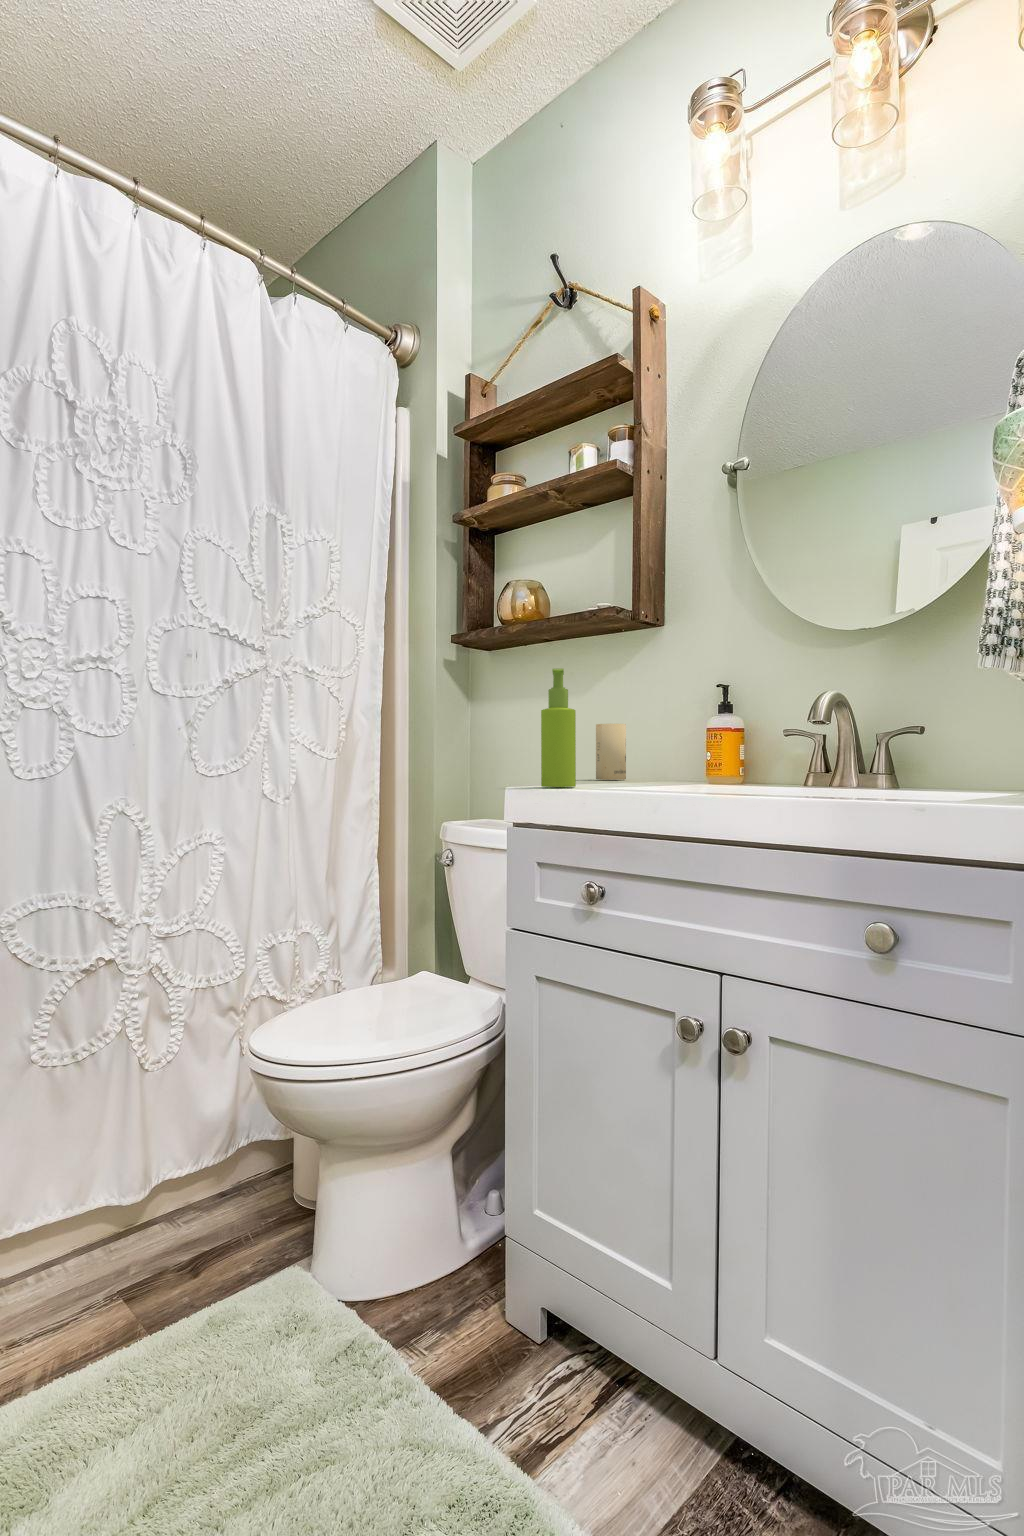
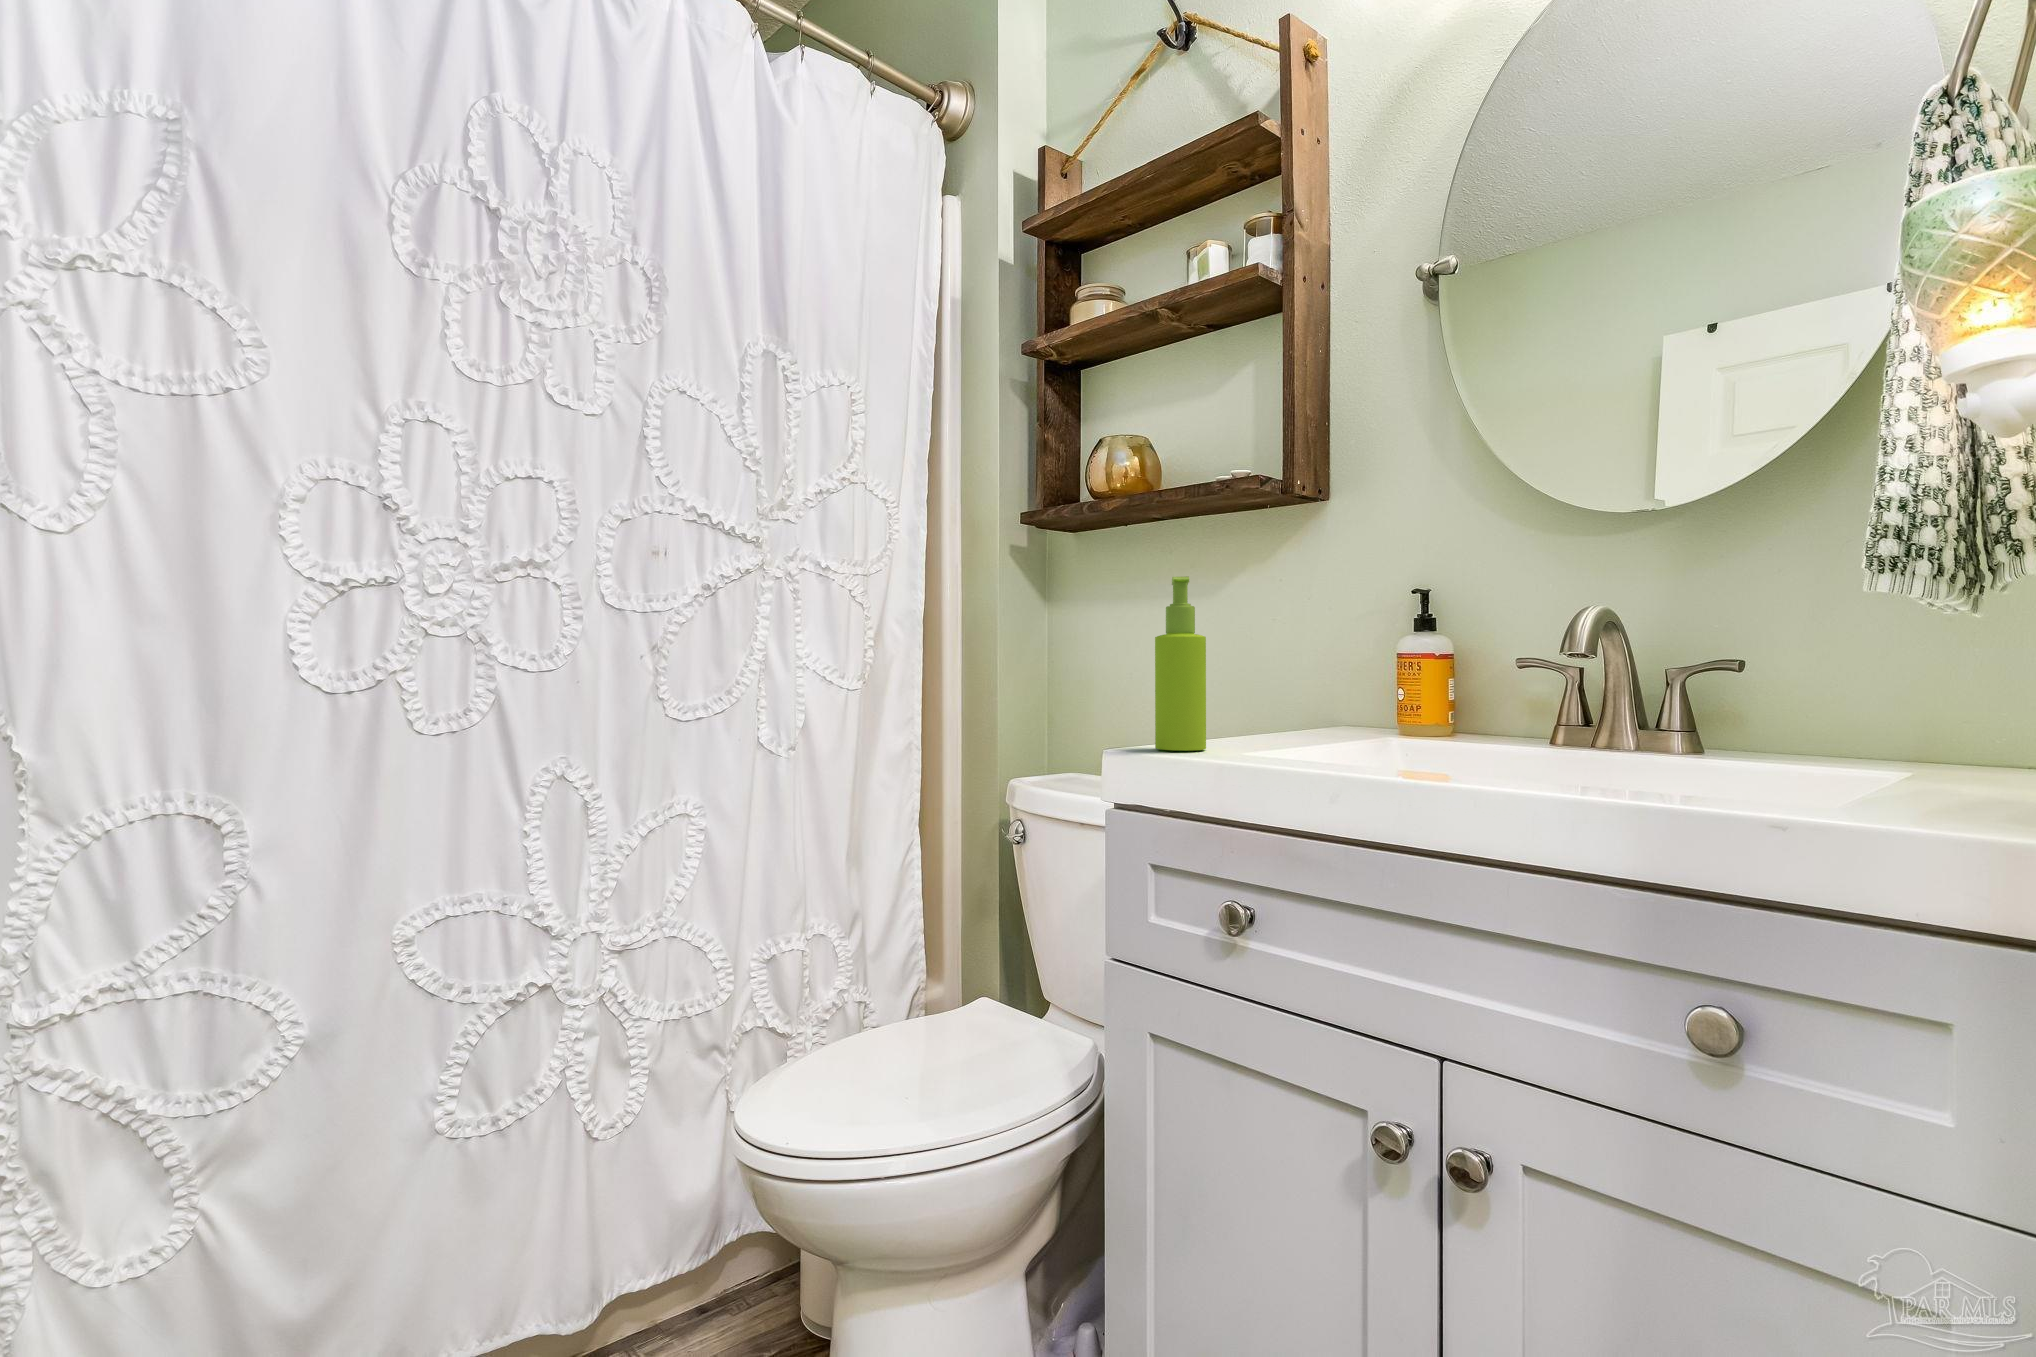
candle: present [596,724,626,780] -> none [1226,647,1271,728]

